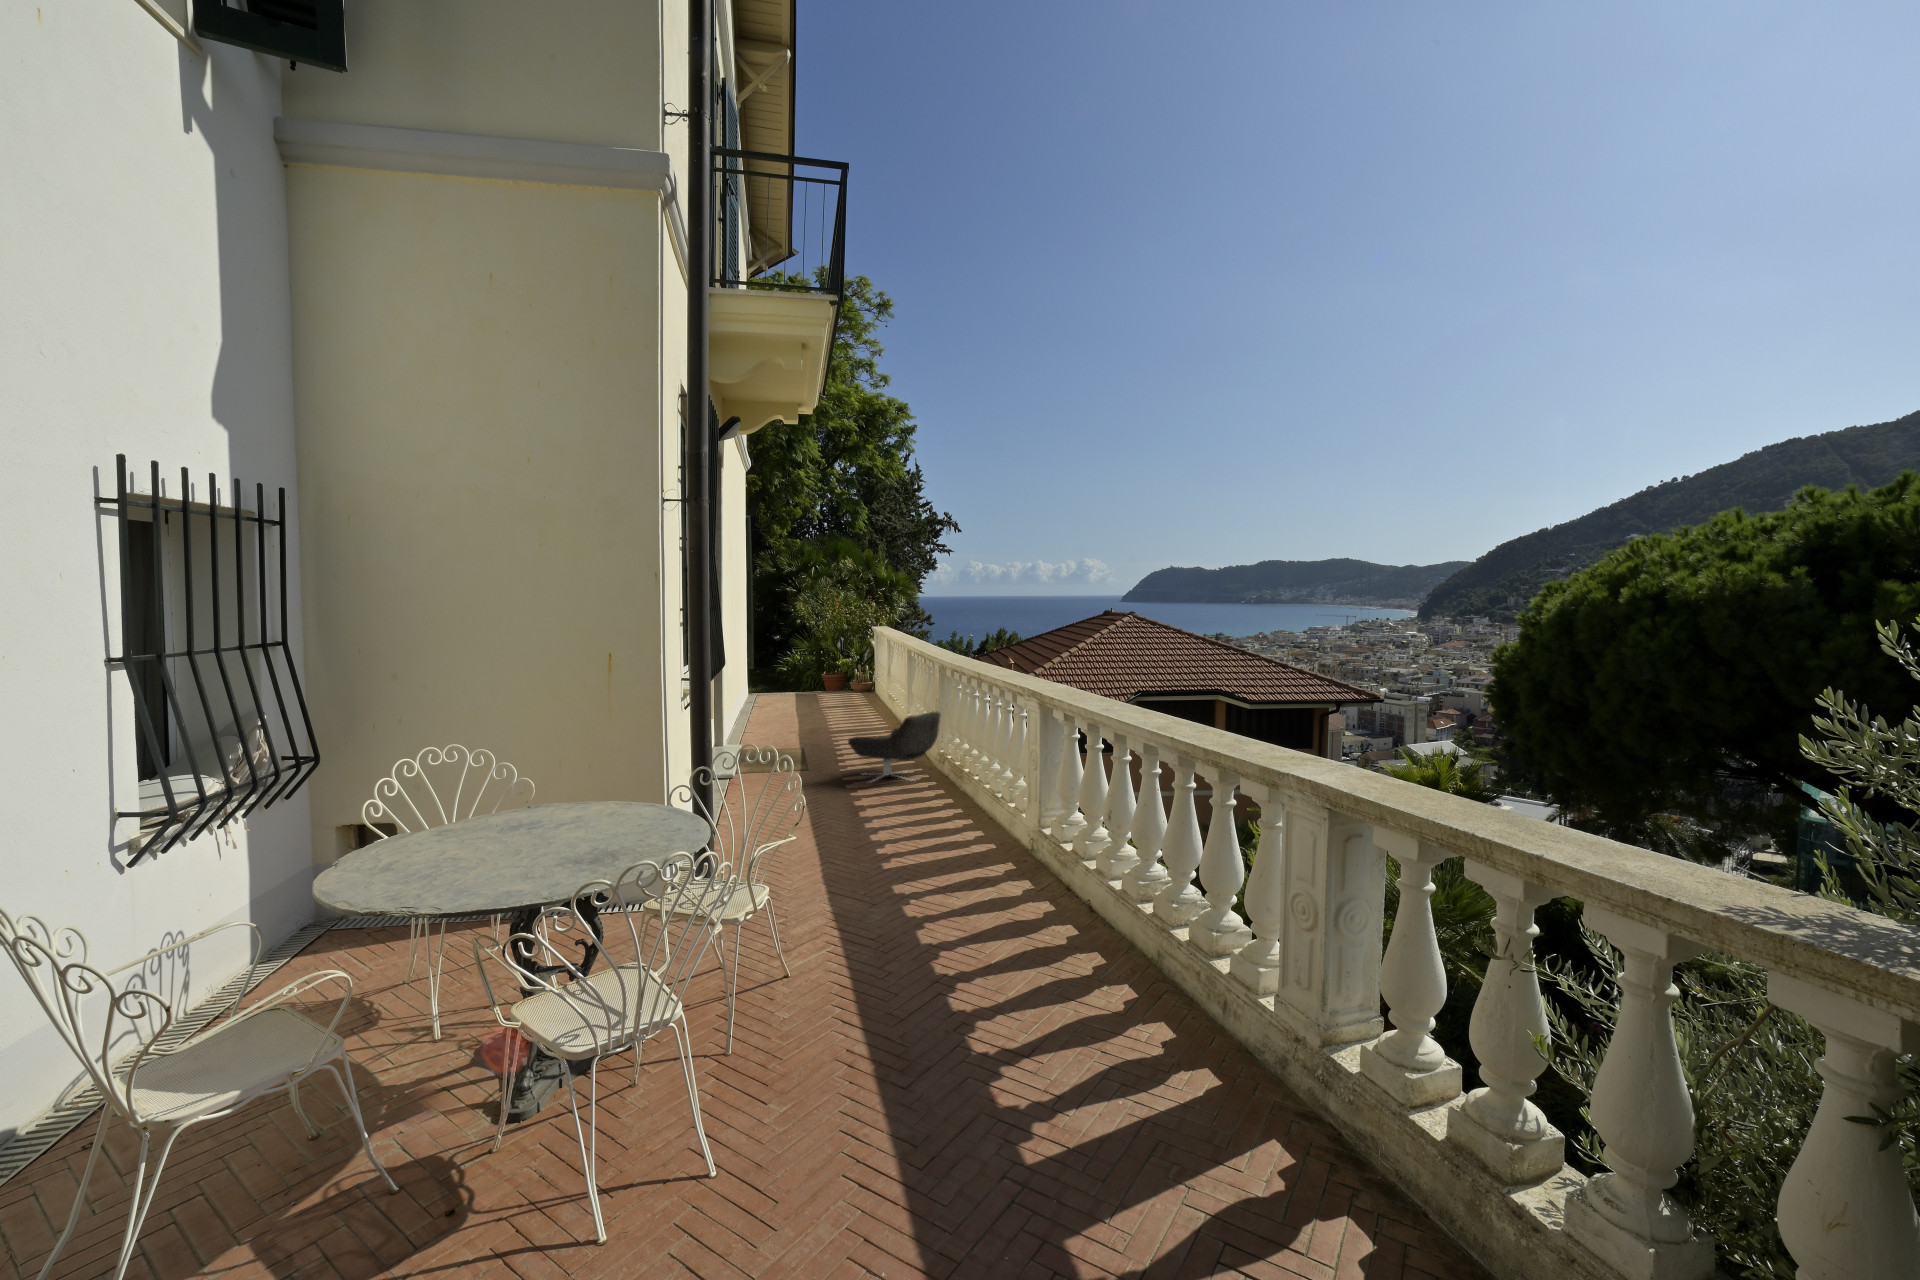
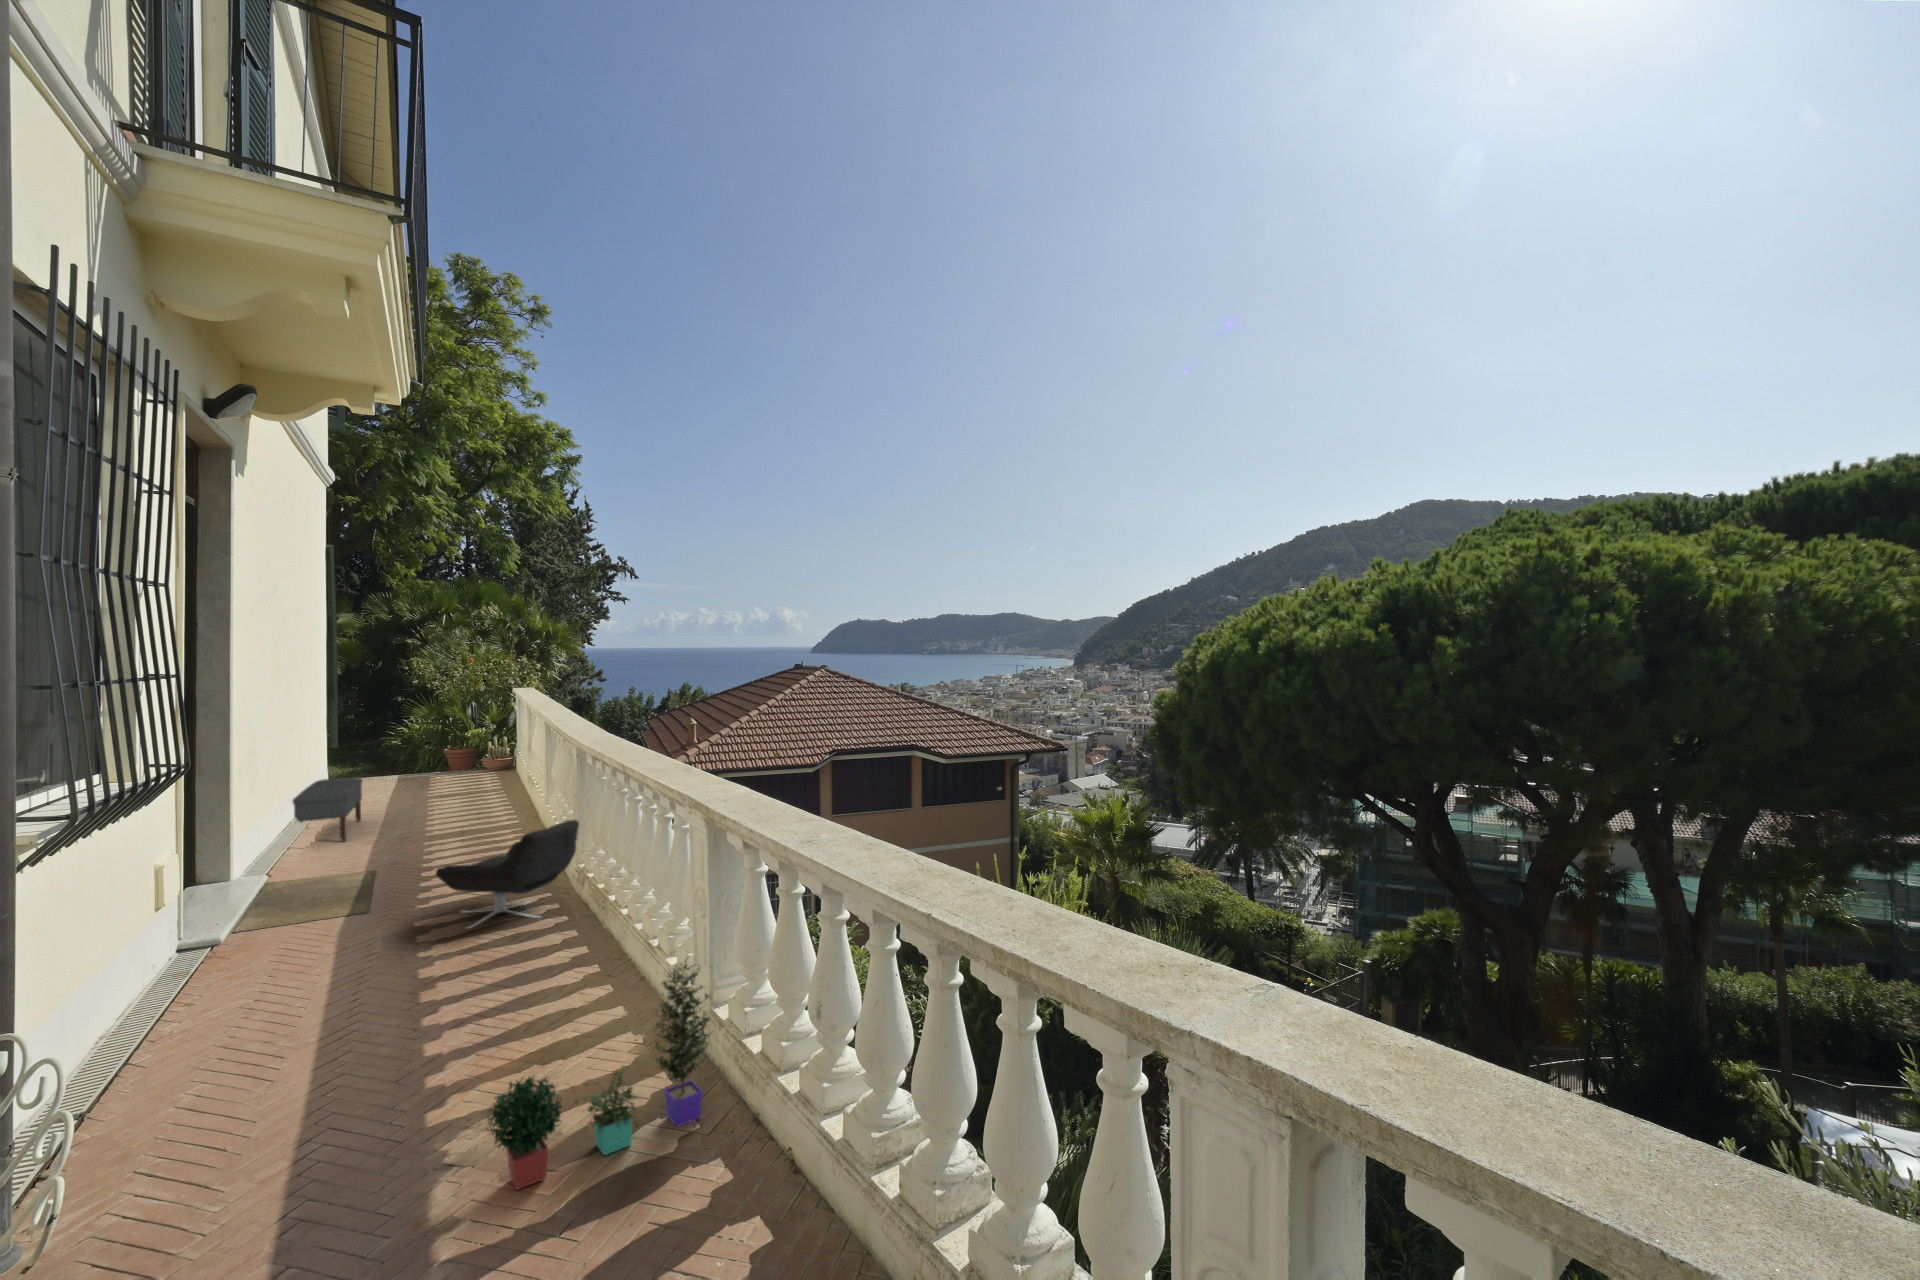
bench: none [739,687,778,733] -> present [293,777,362,842]
potted plant: none [912,776,1045,896] -> present [488,960,710,1190]

